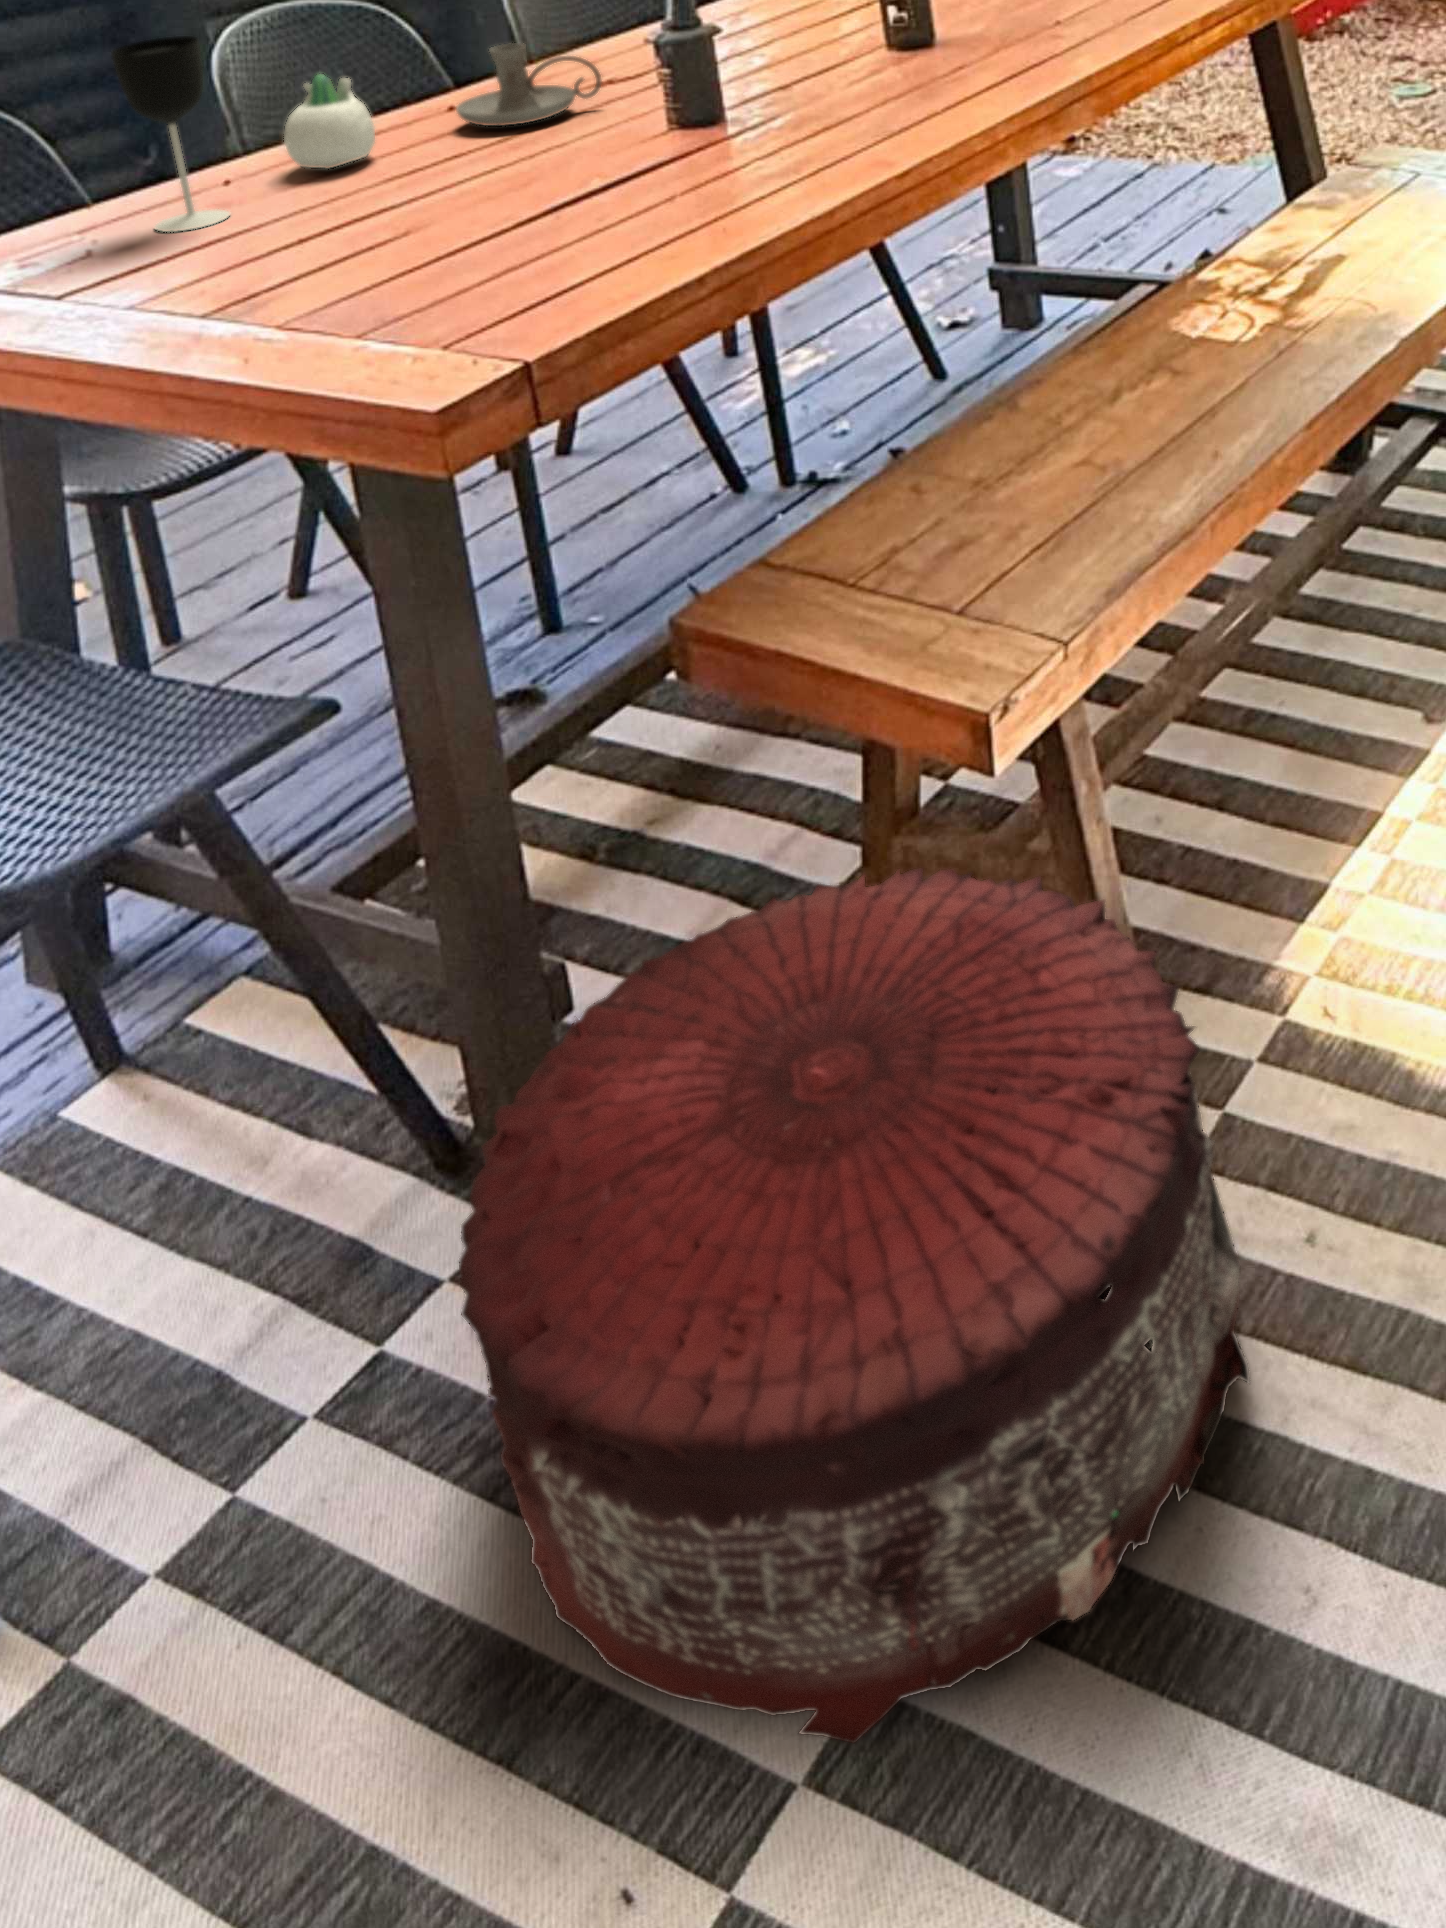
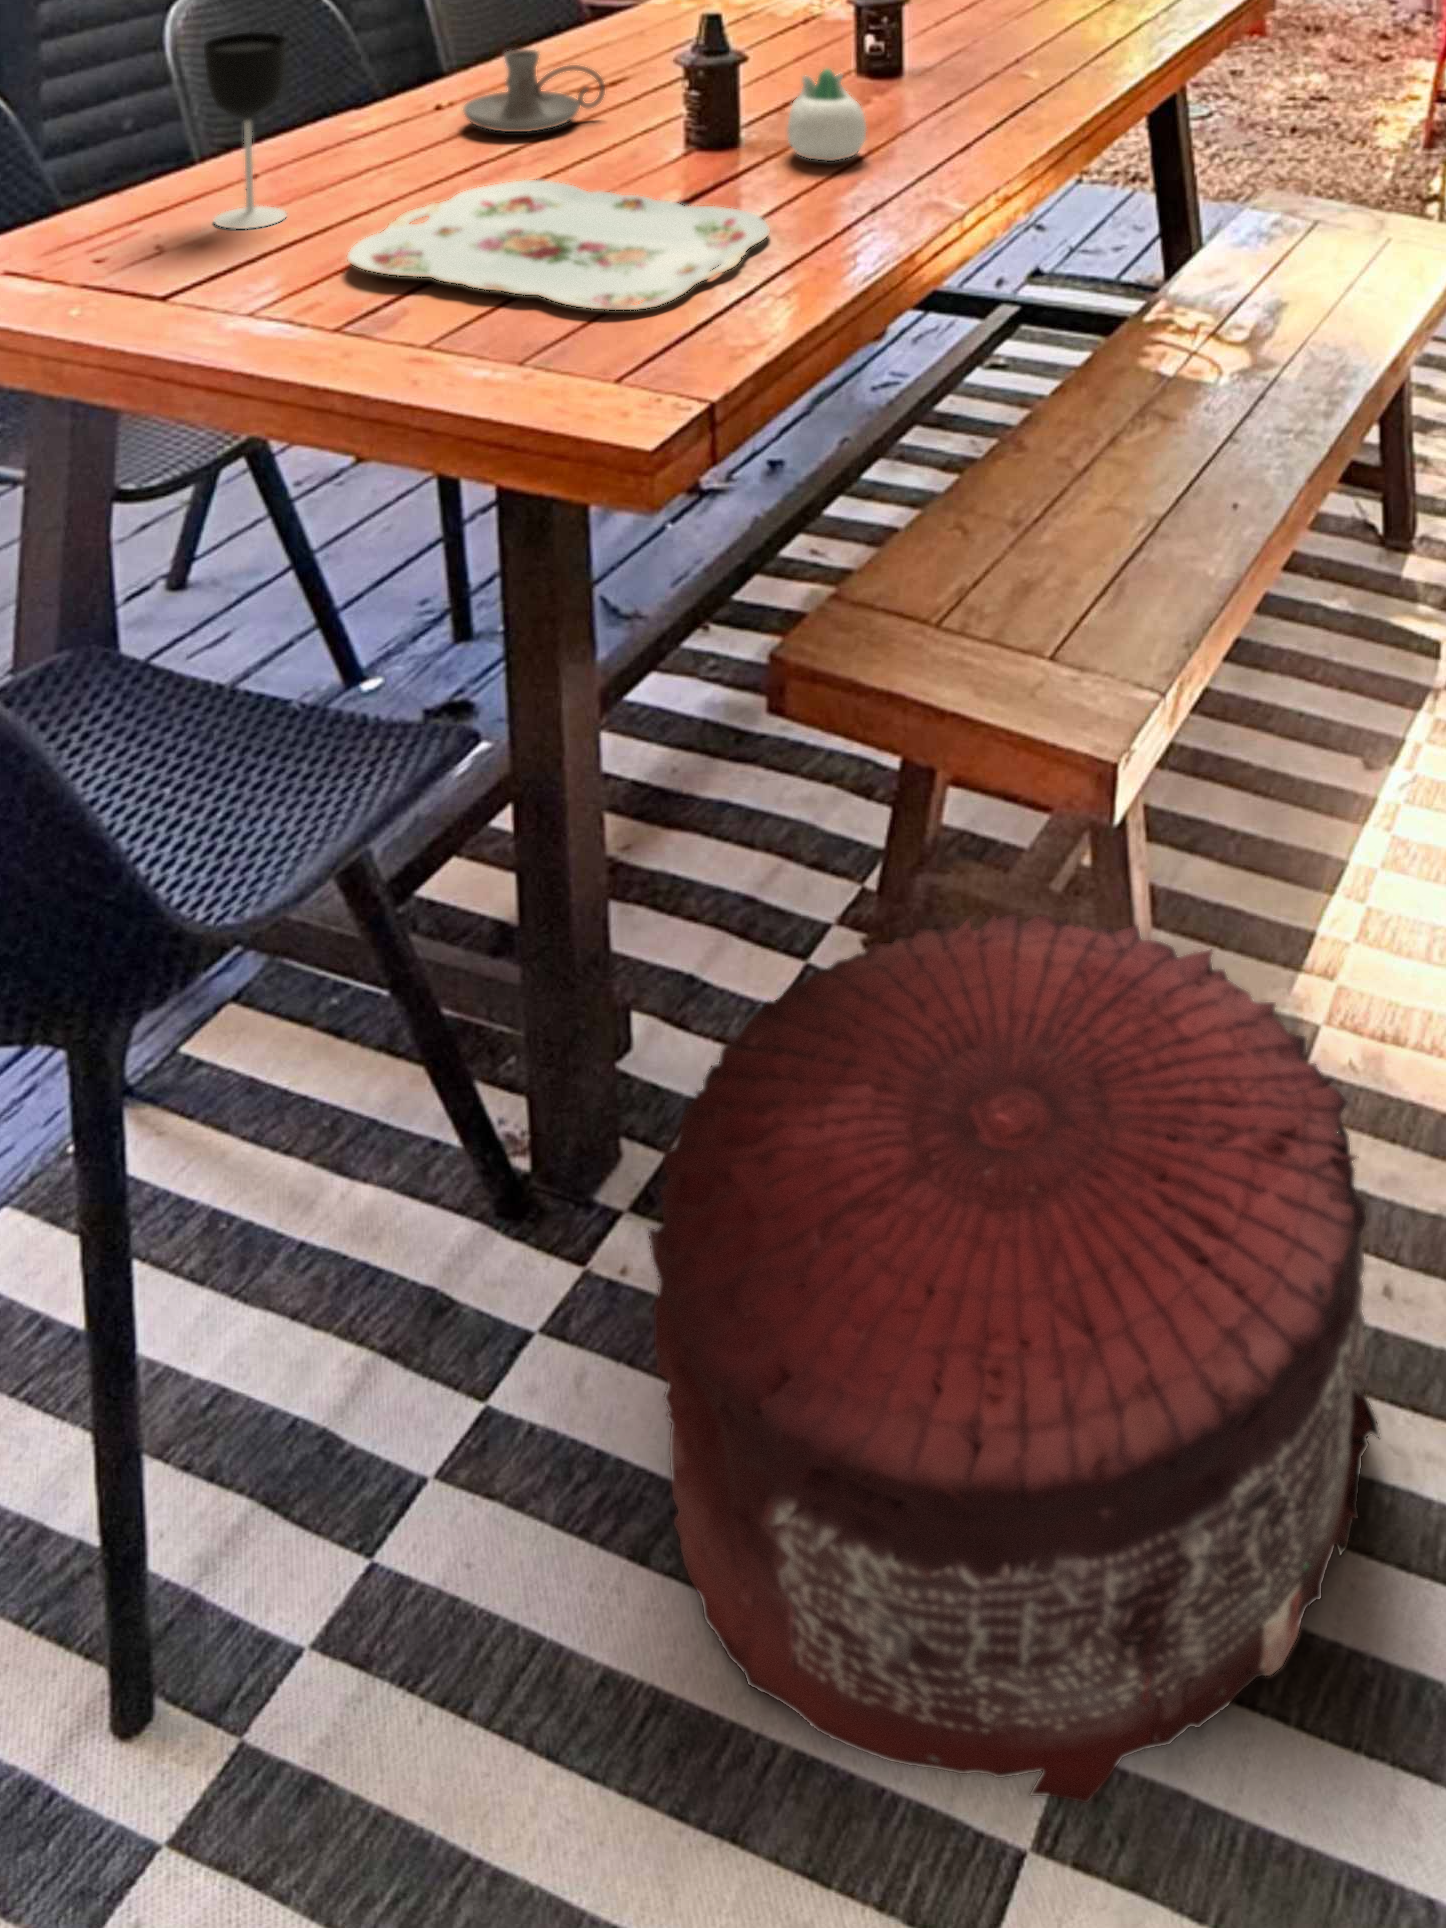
succulent planter: present [284,74,375,169] -> present [787,69,866,161]
serving tray: none [239,167,683,283] -> present [348,180,770,310]

